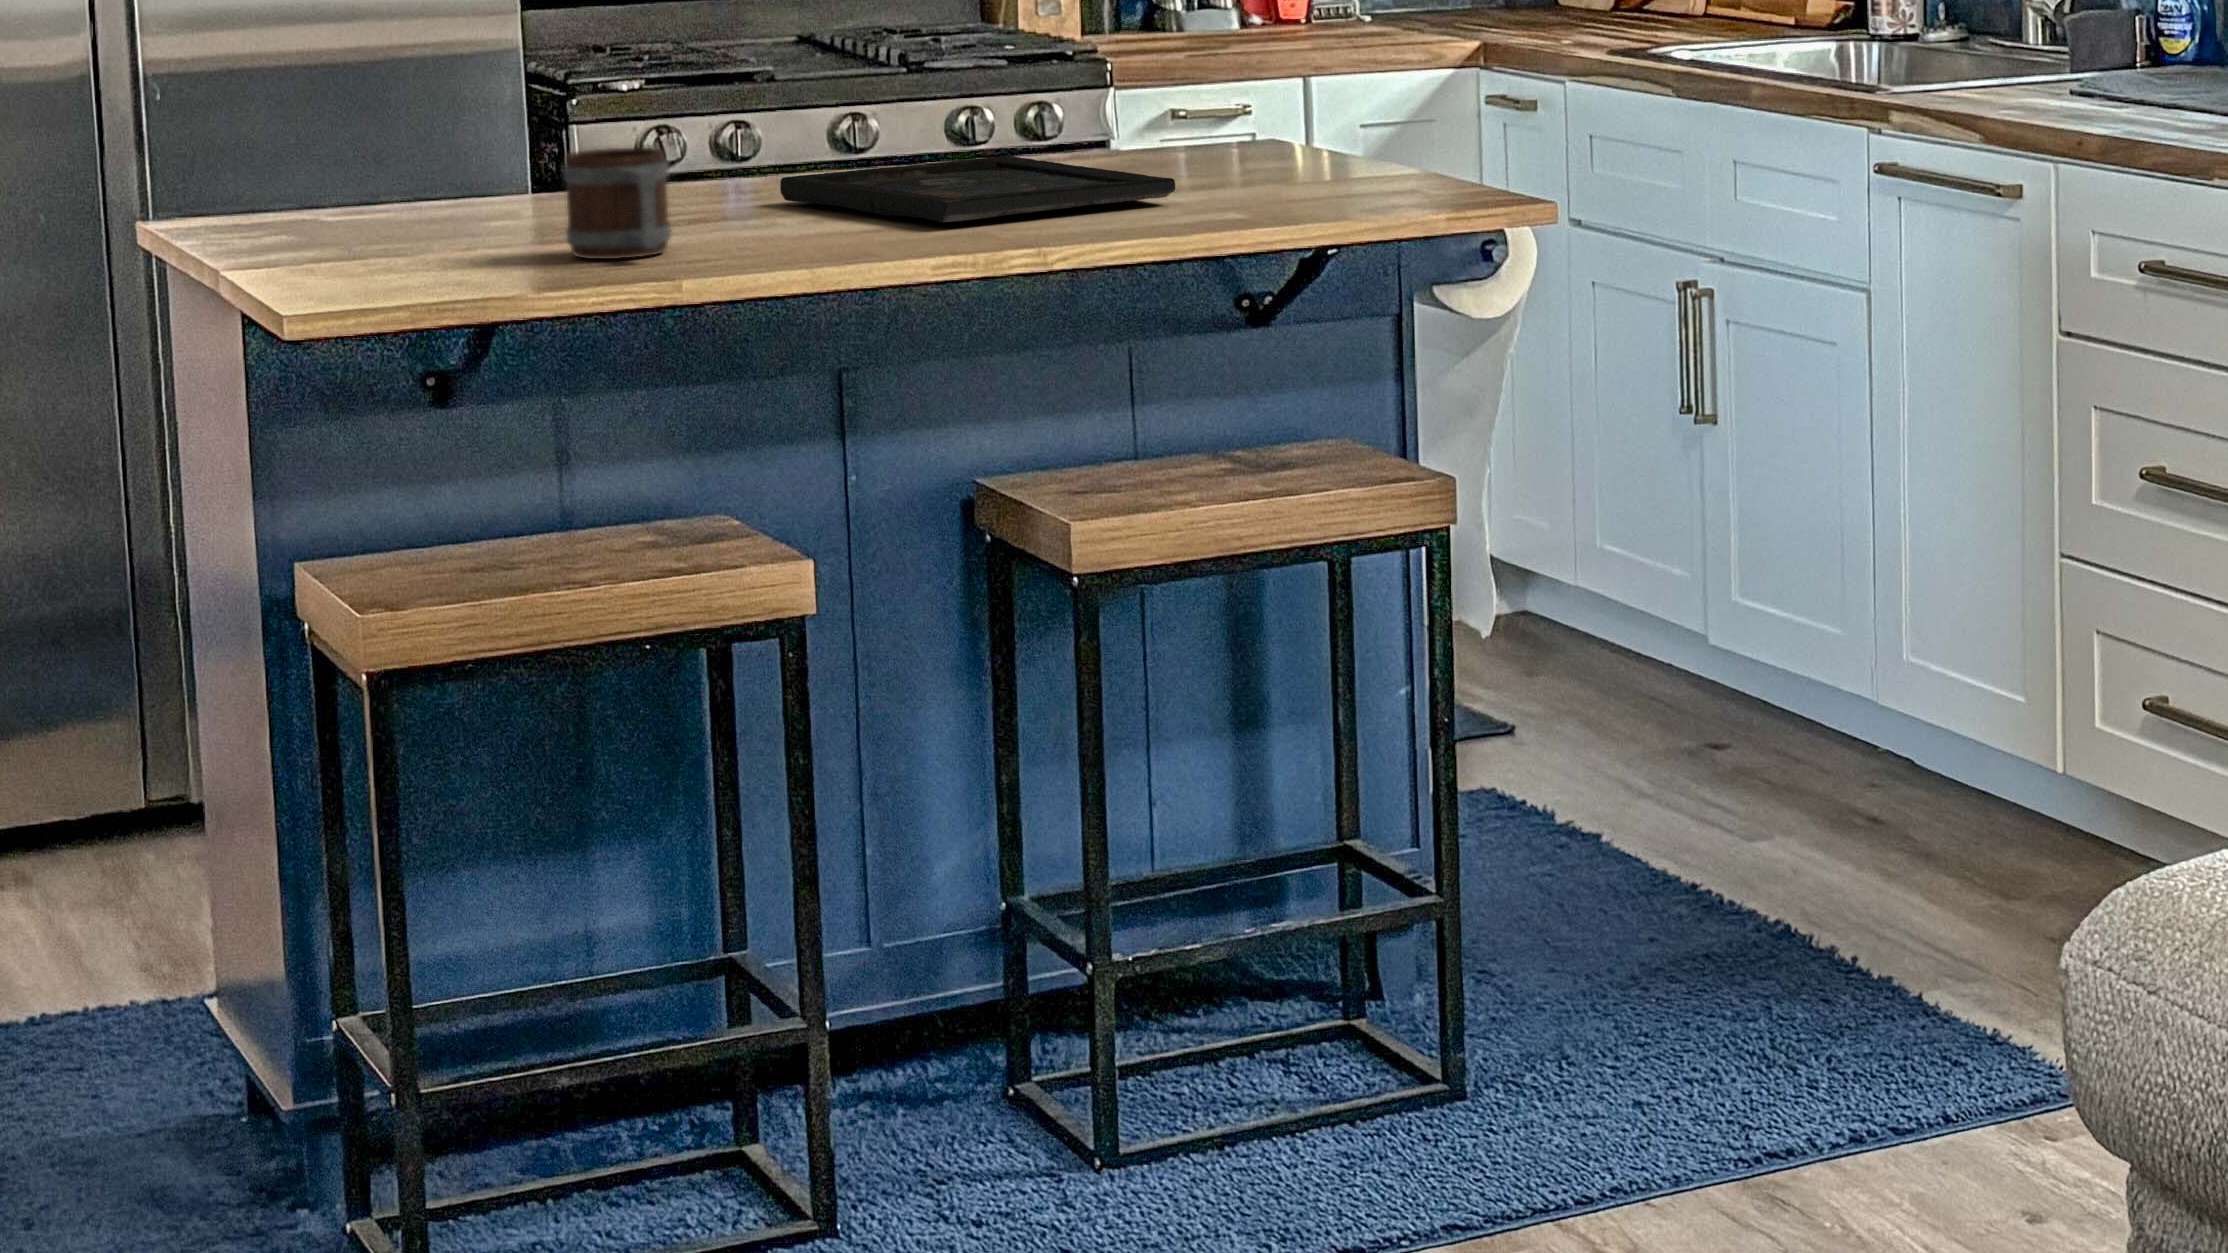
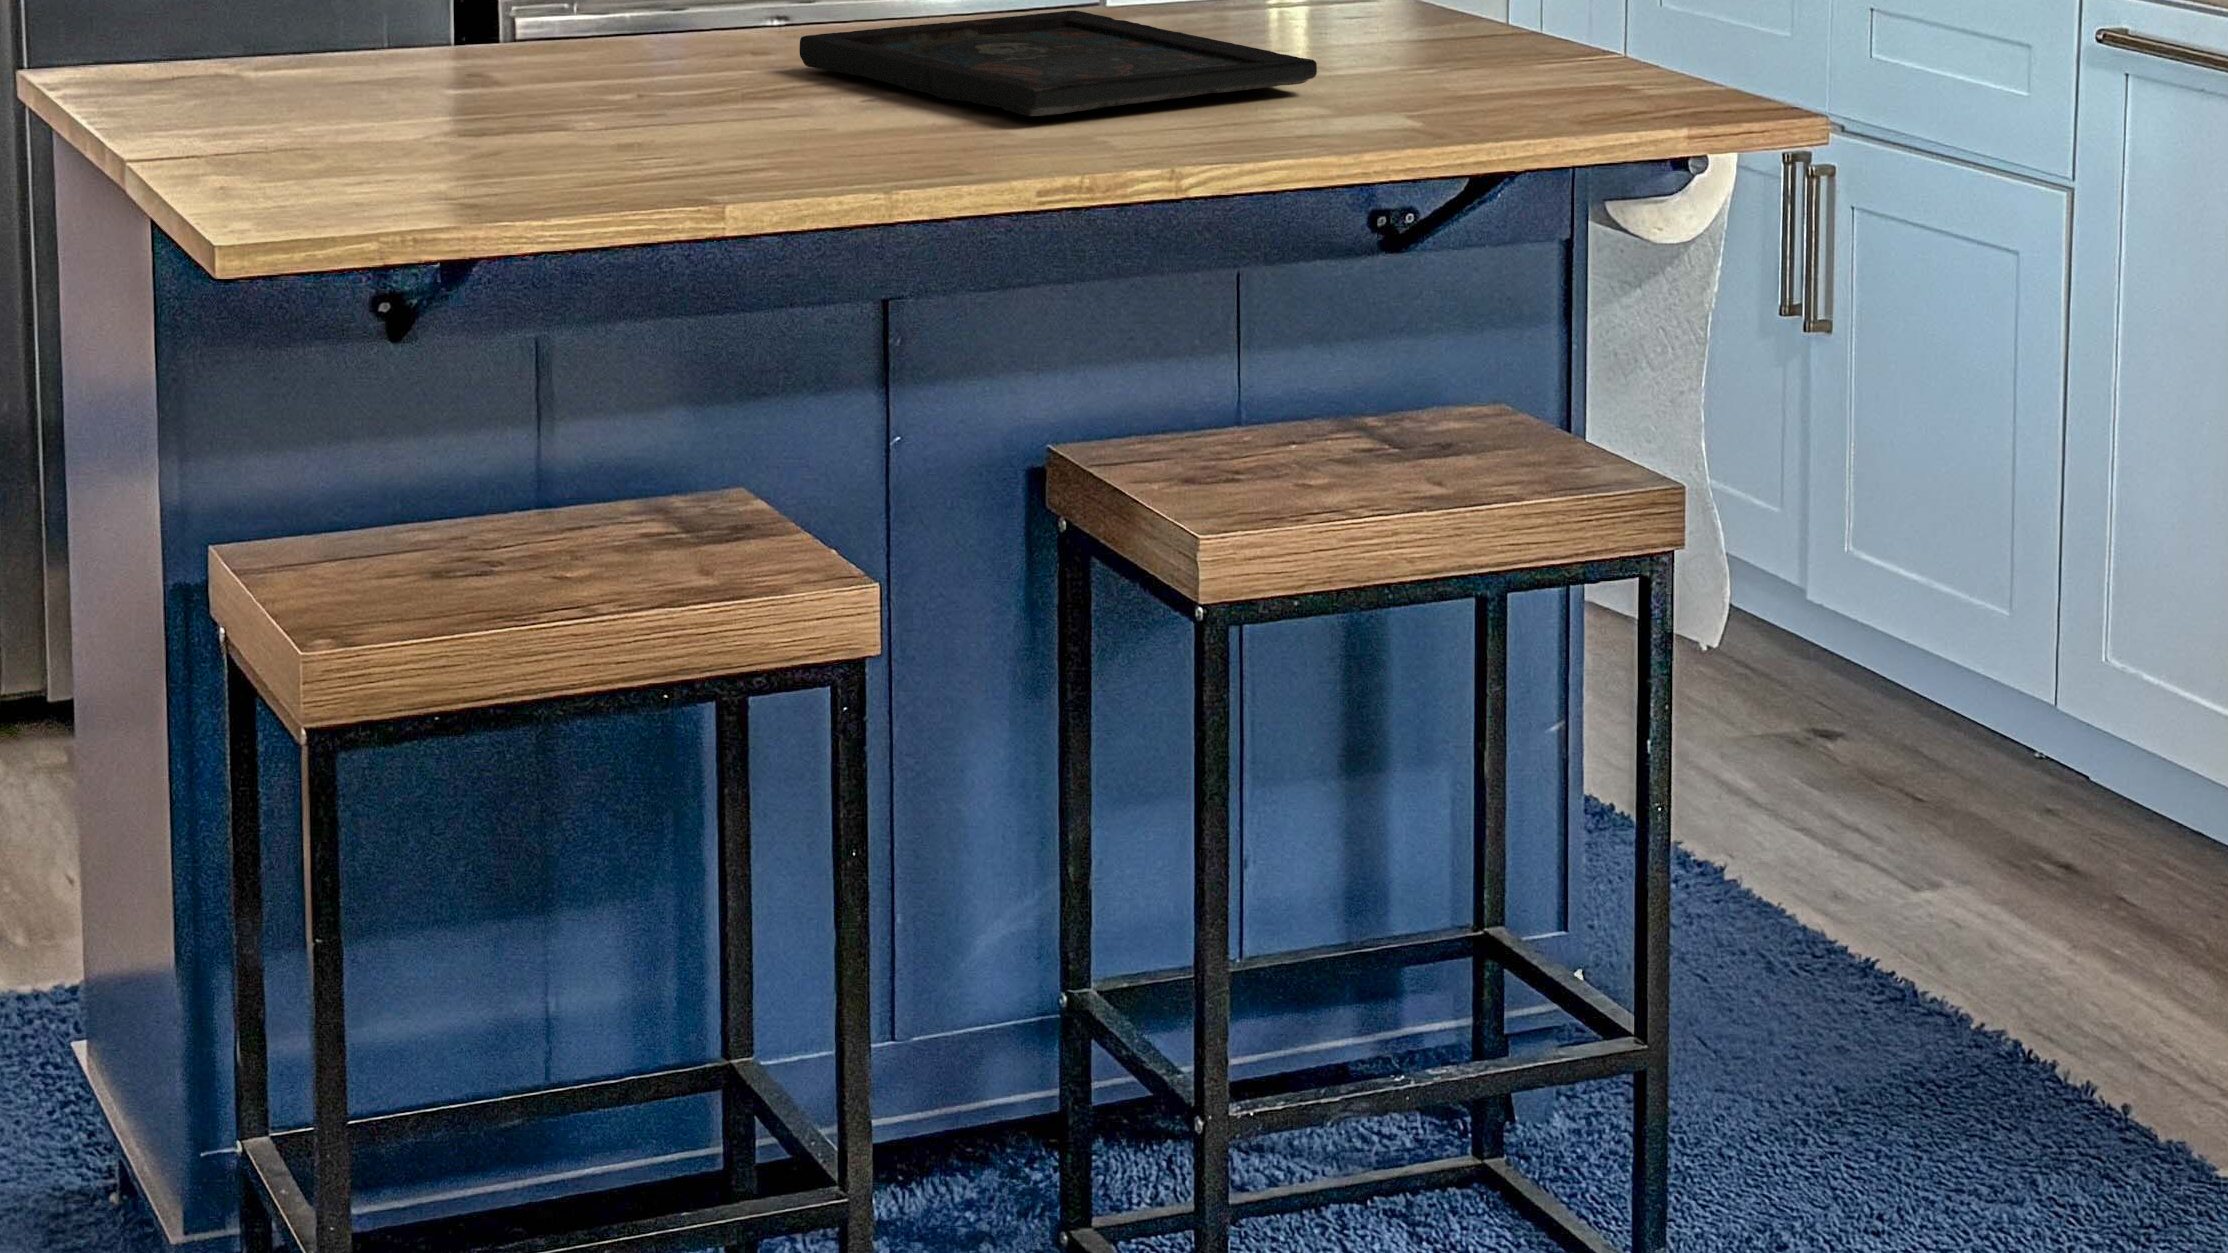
mug: present [563,148,671,259] -> none [553,9,687,161]

